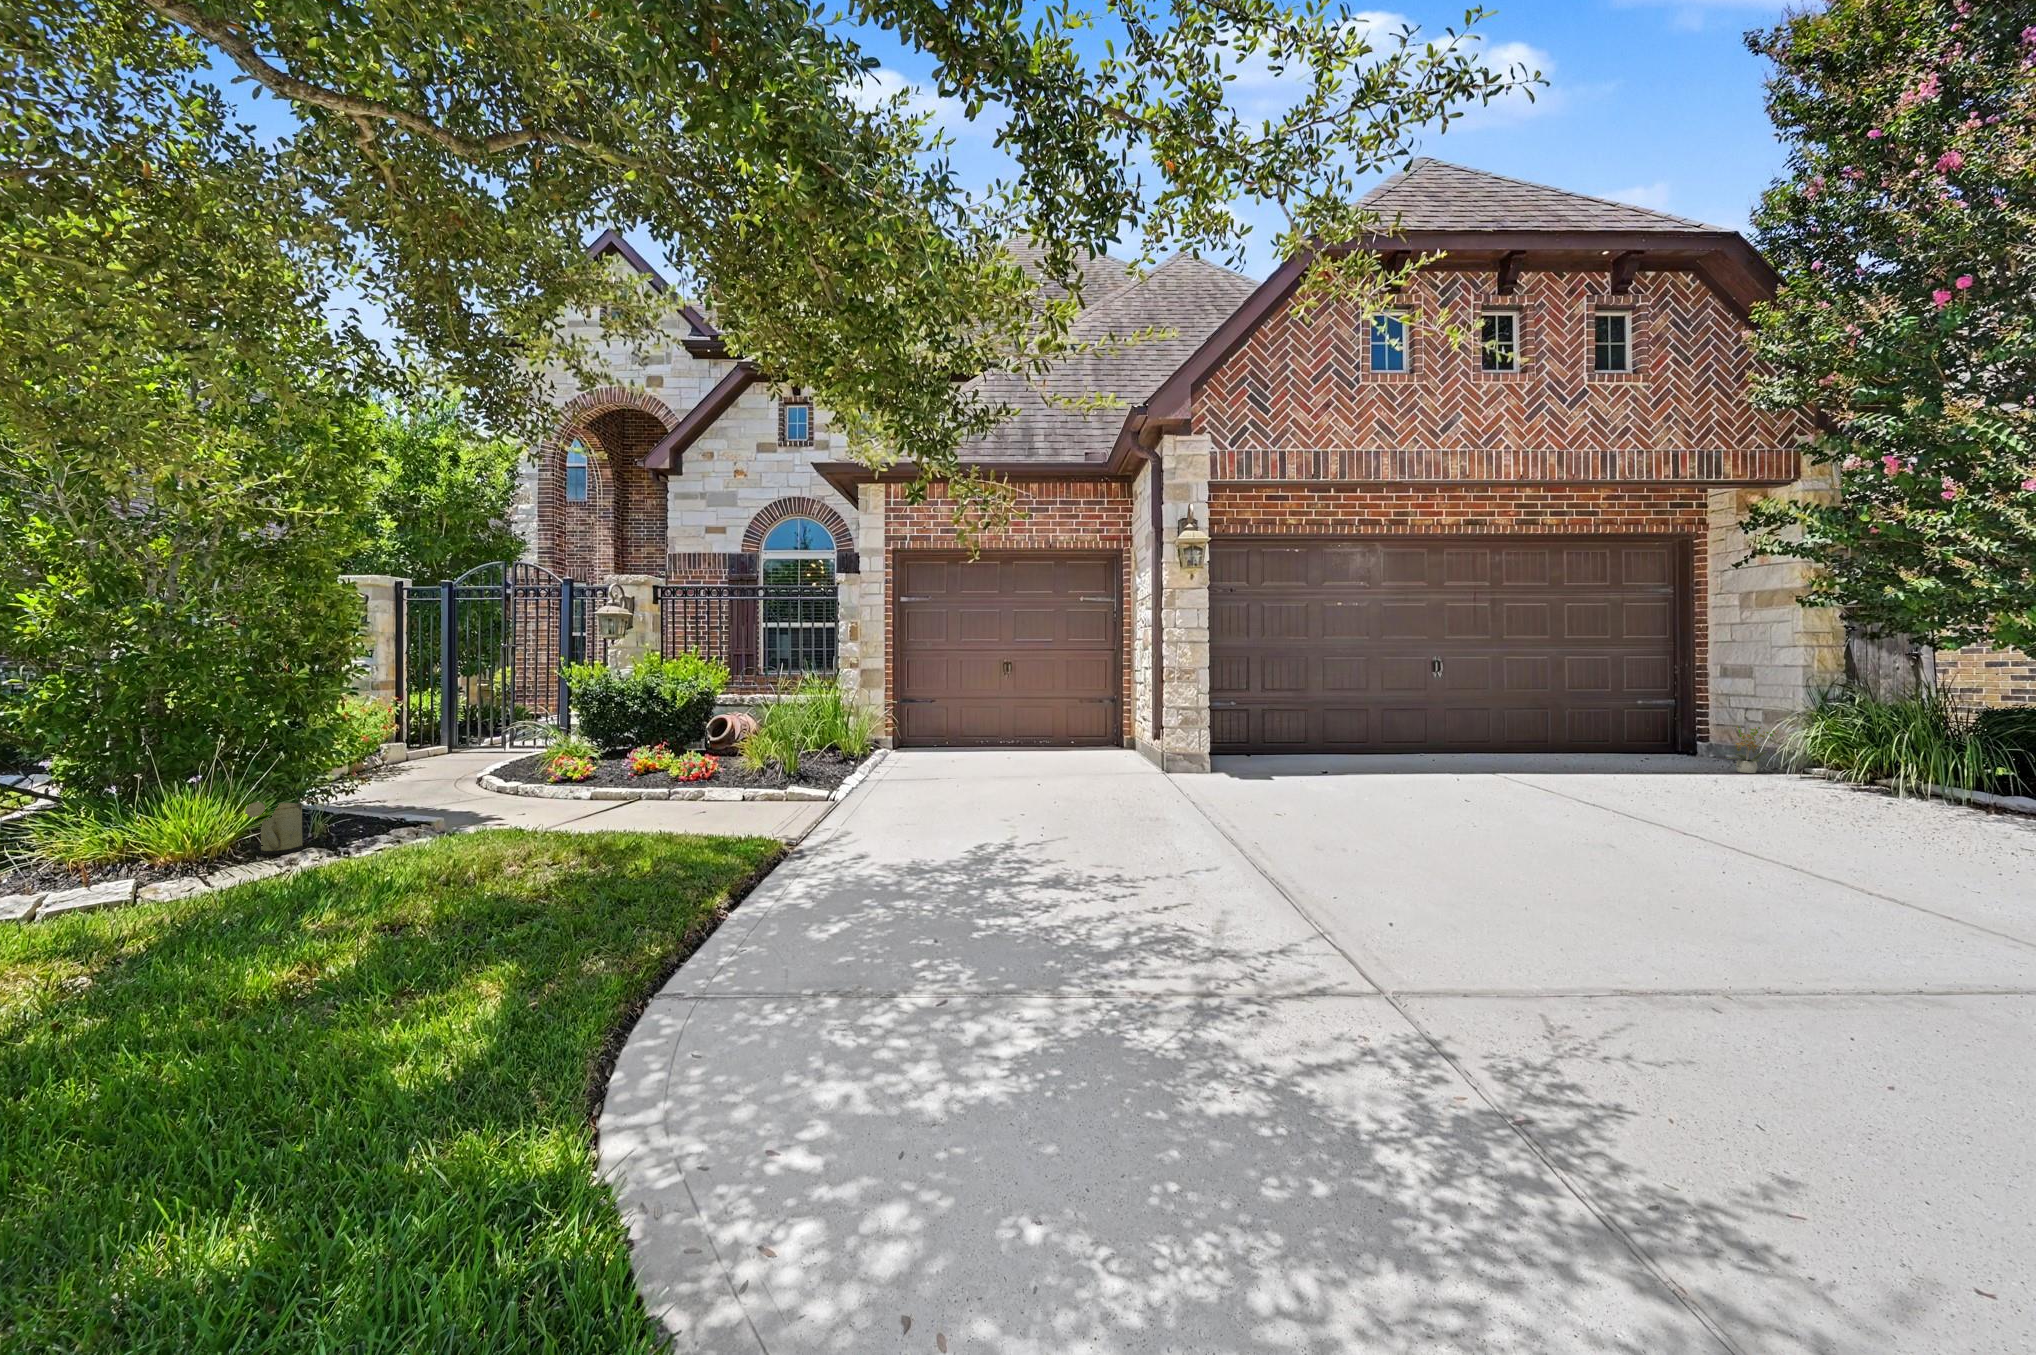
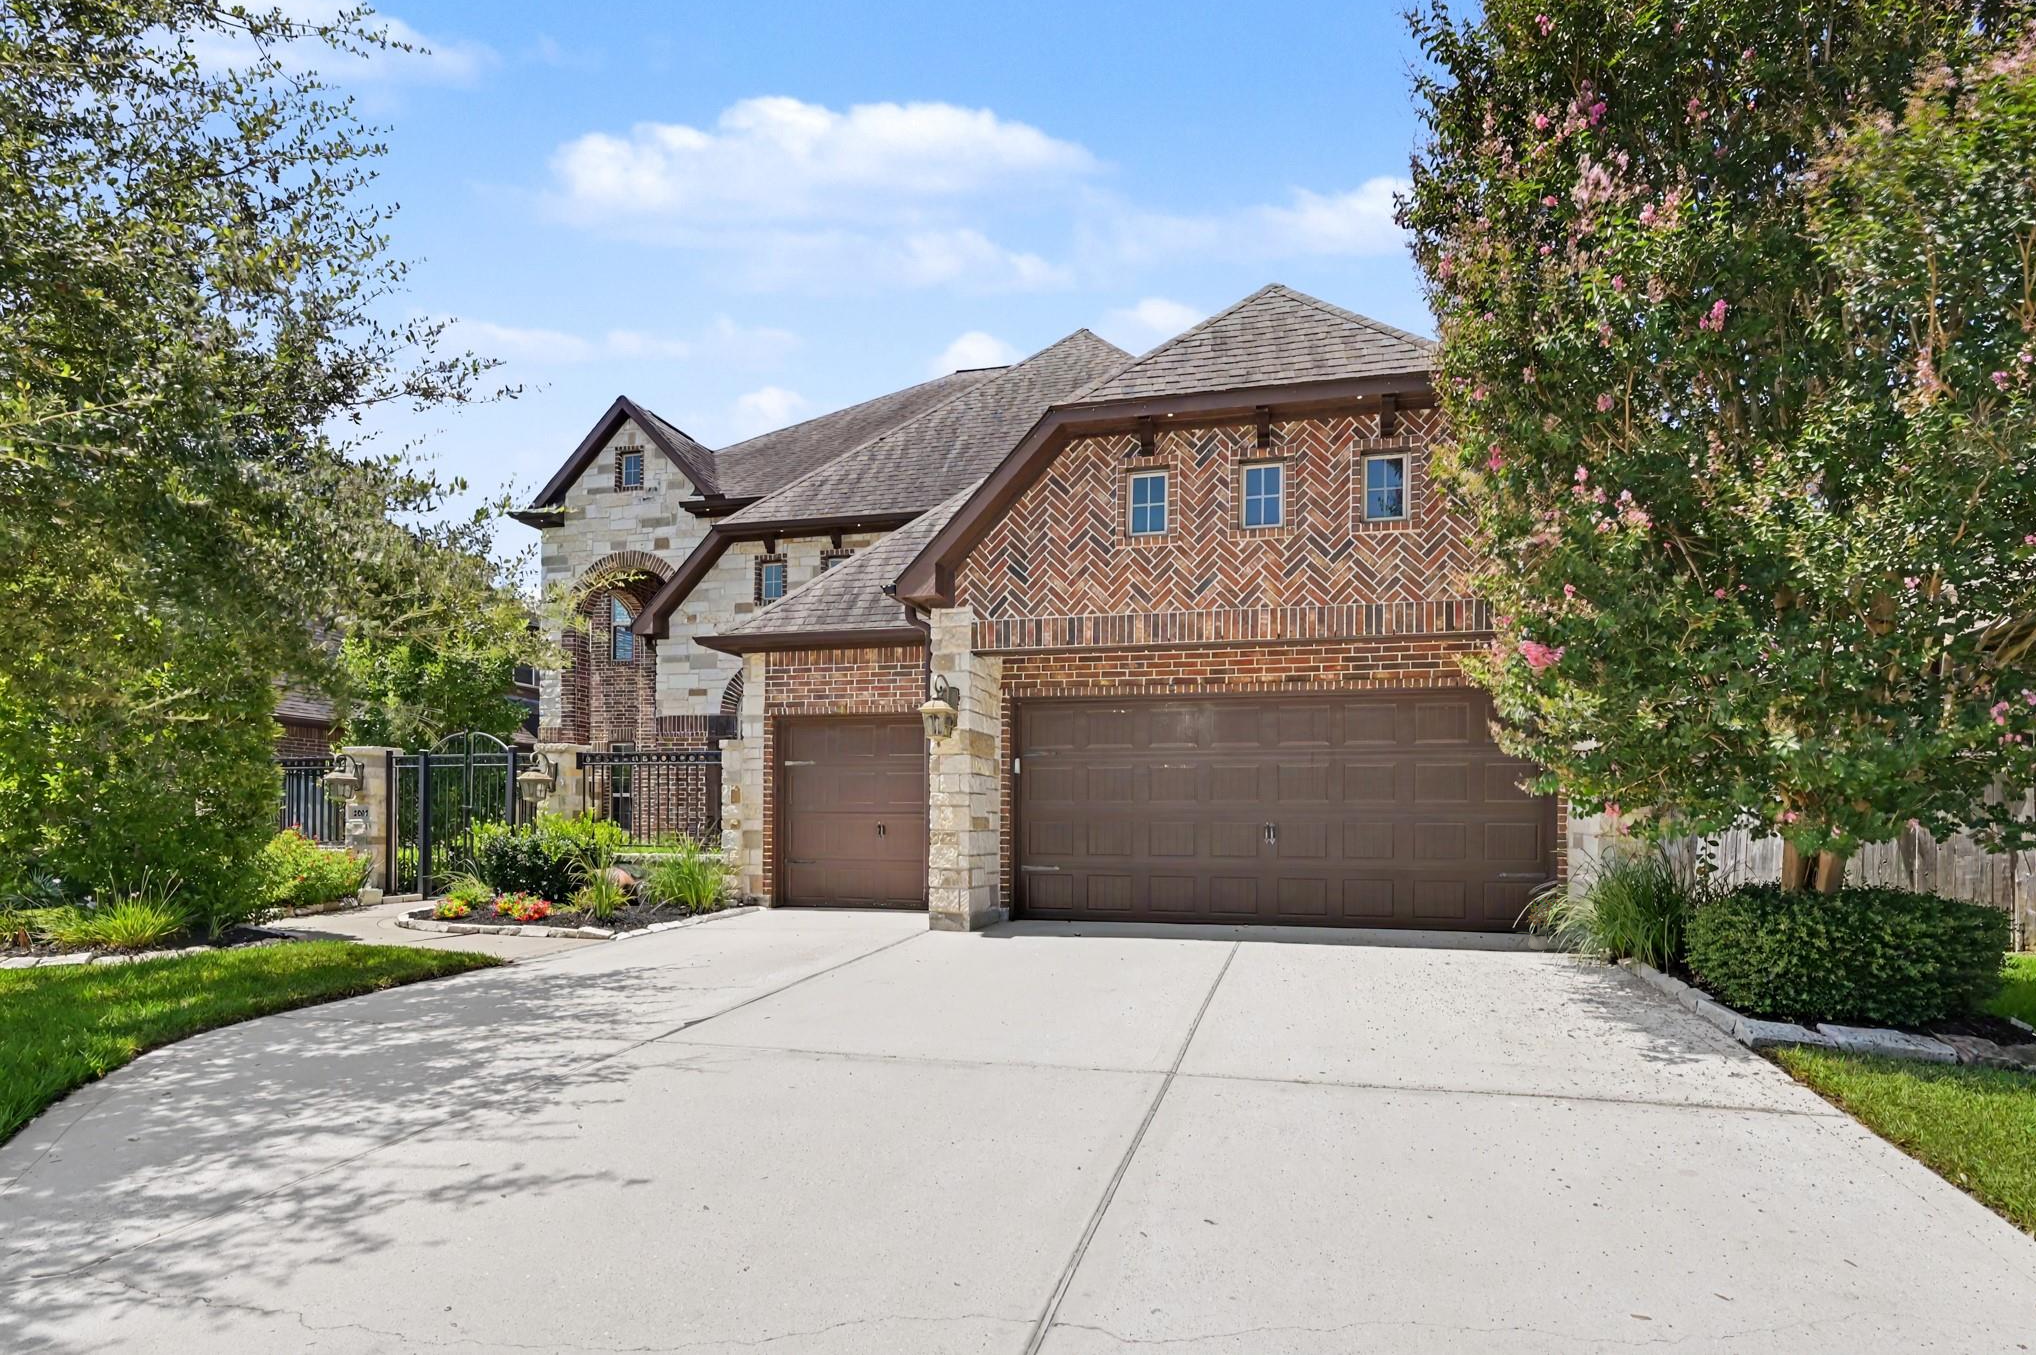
watering can: present [245,789,303,855] -> none [192,903,228,946]

